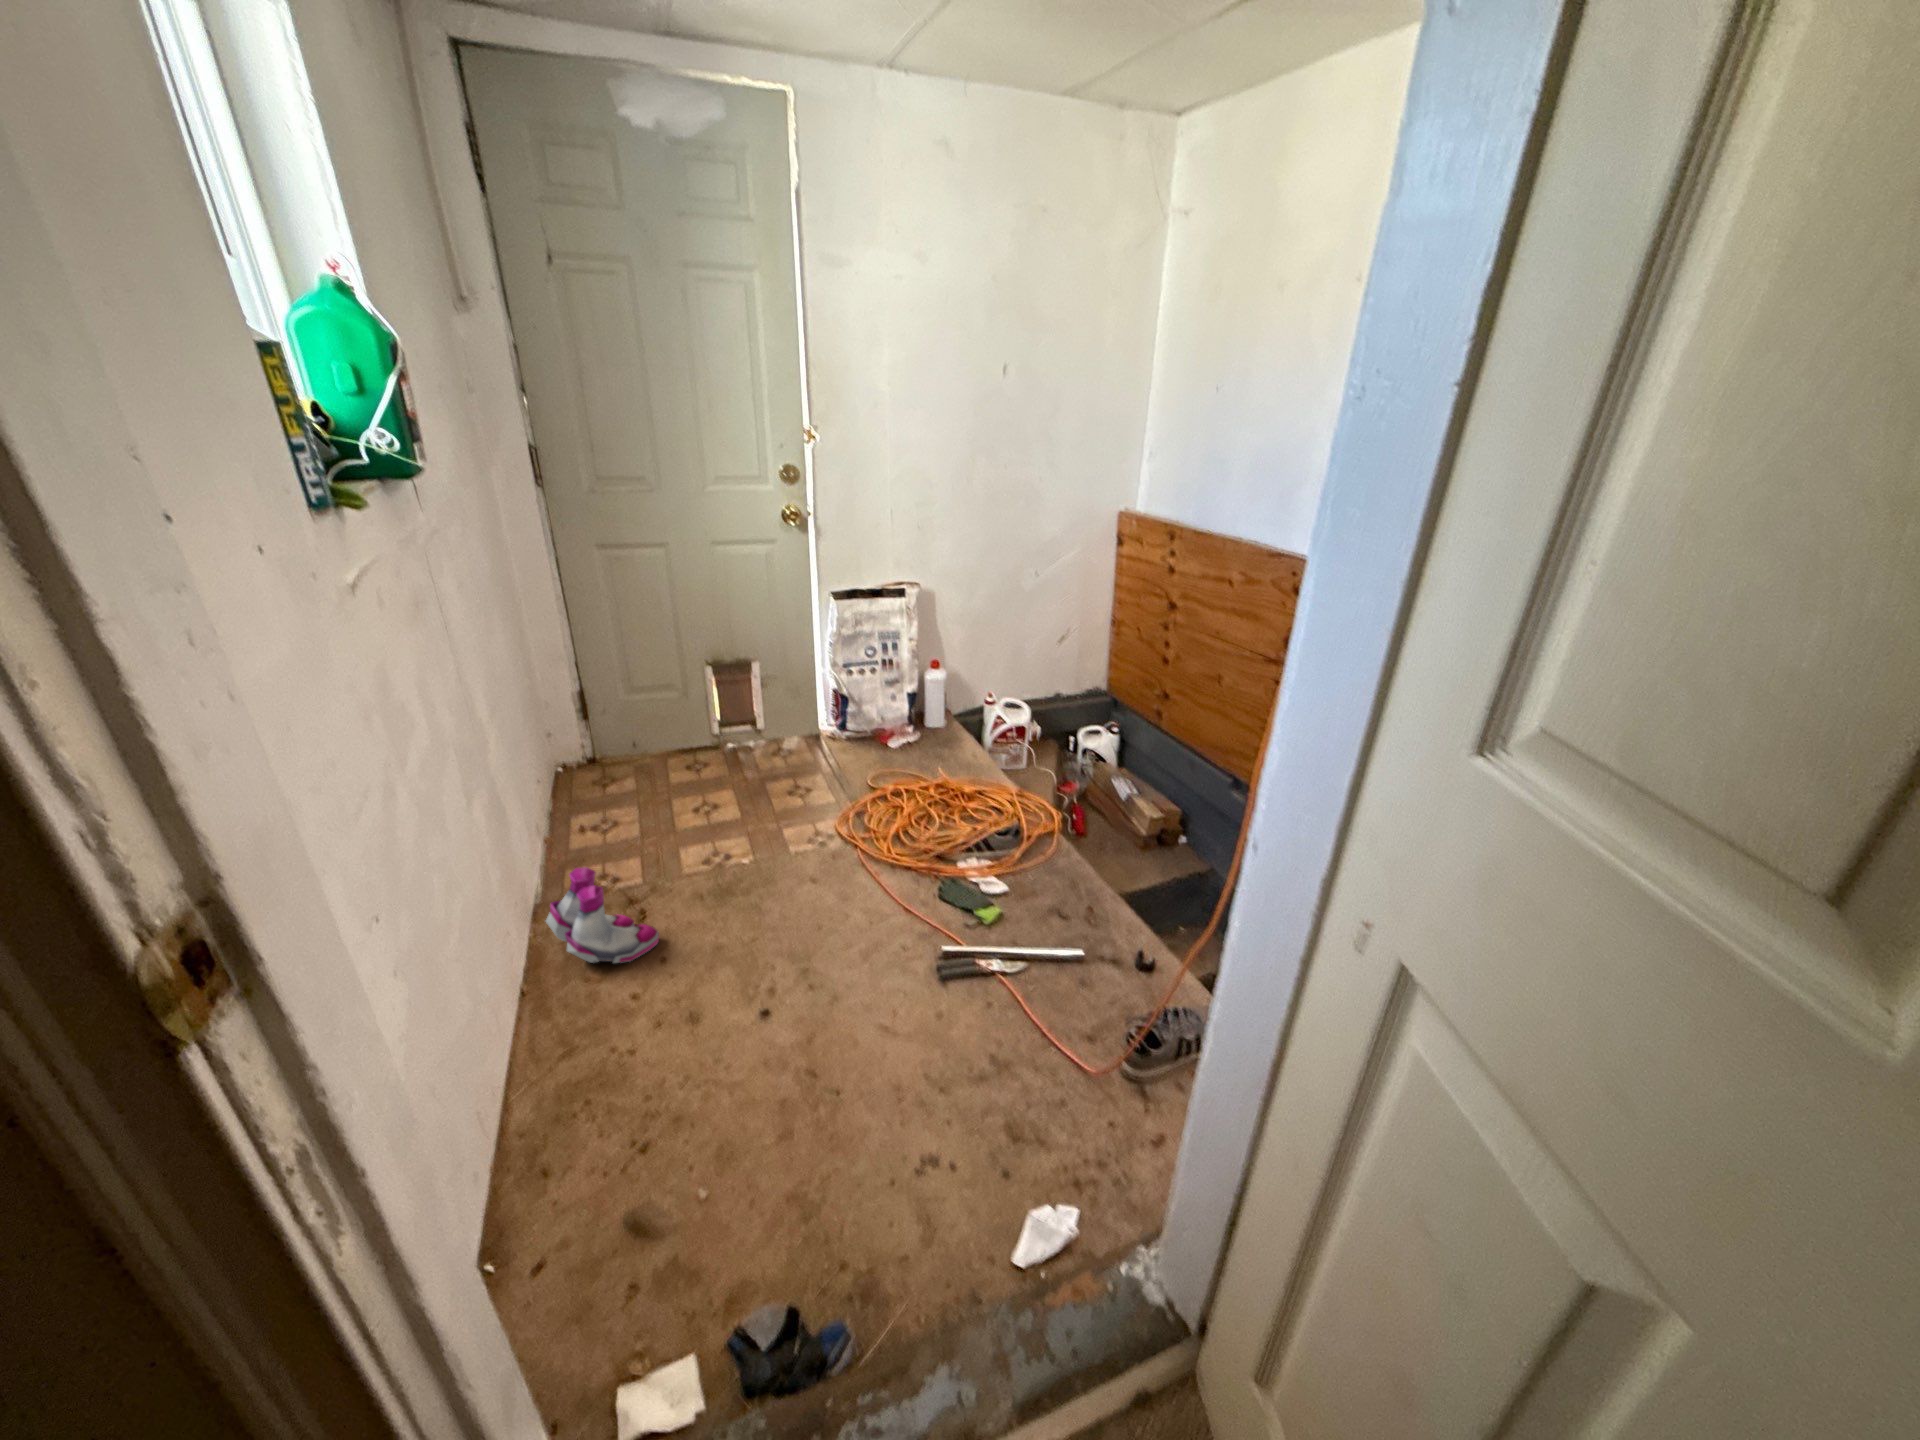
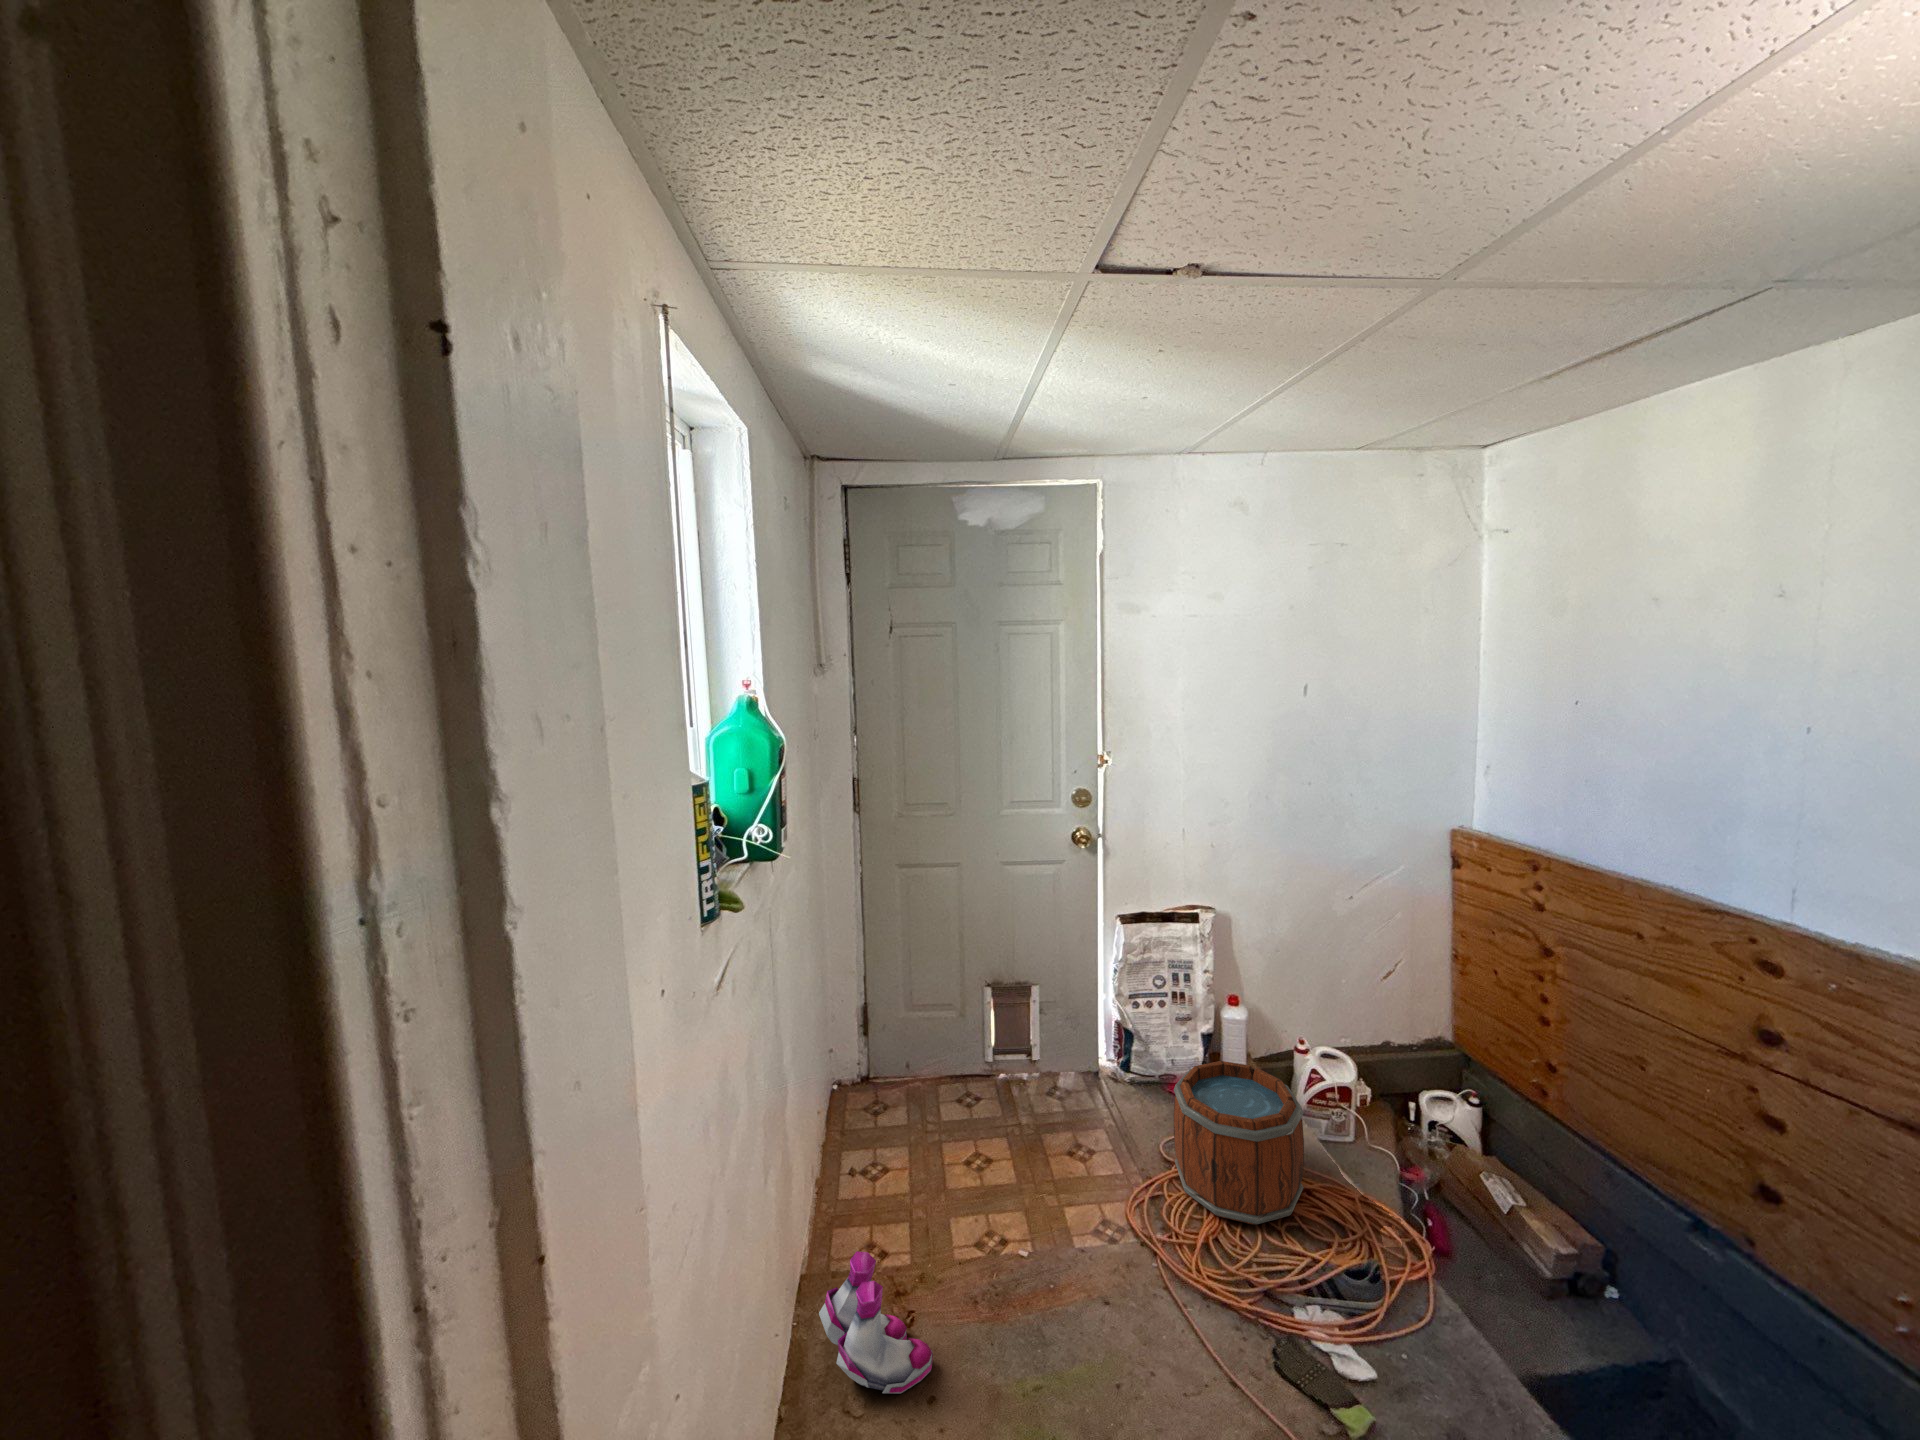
bucket: none [876,704,978,818] -> present [1174,1061,1304,1225]

